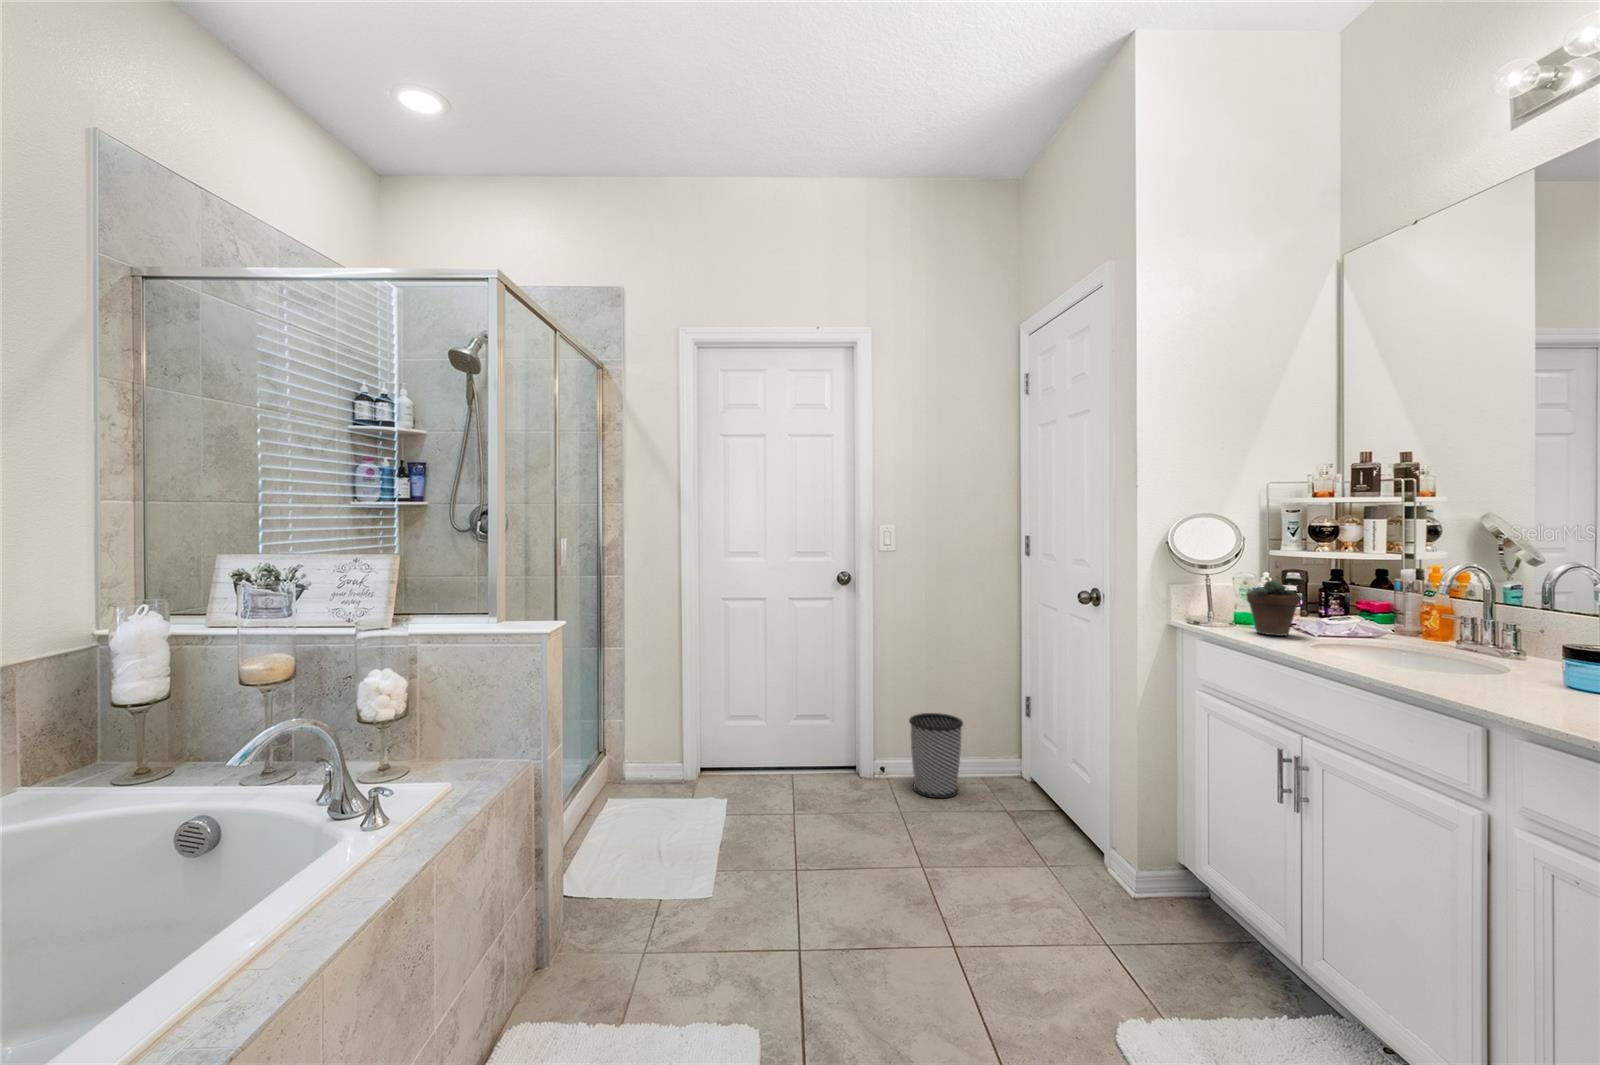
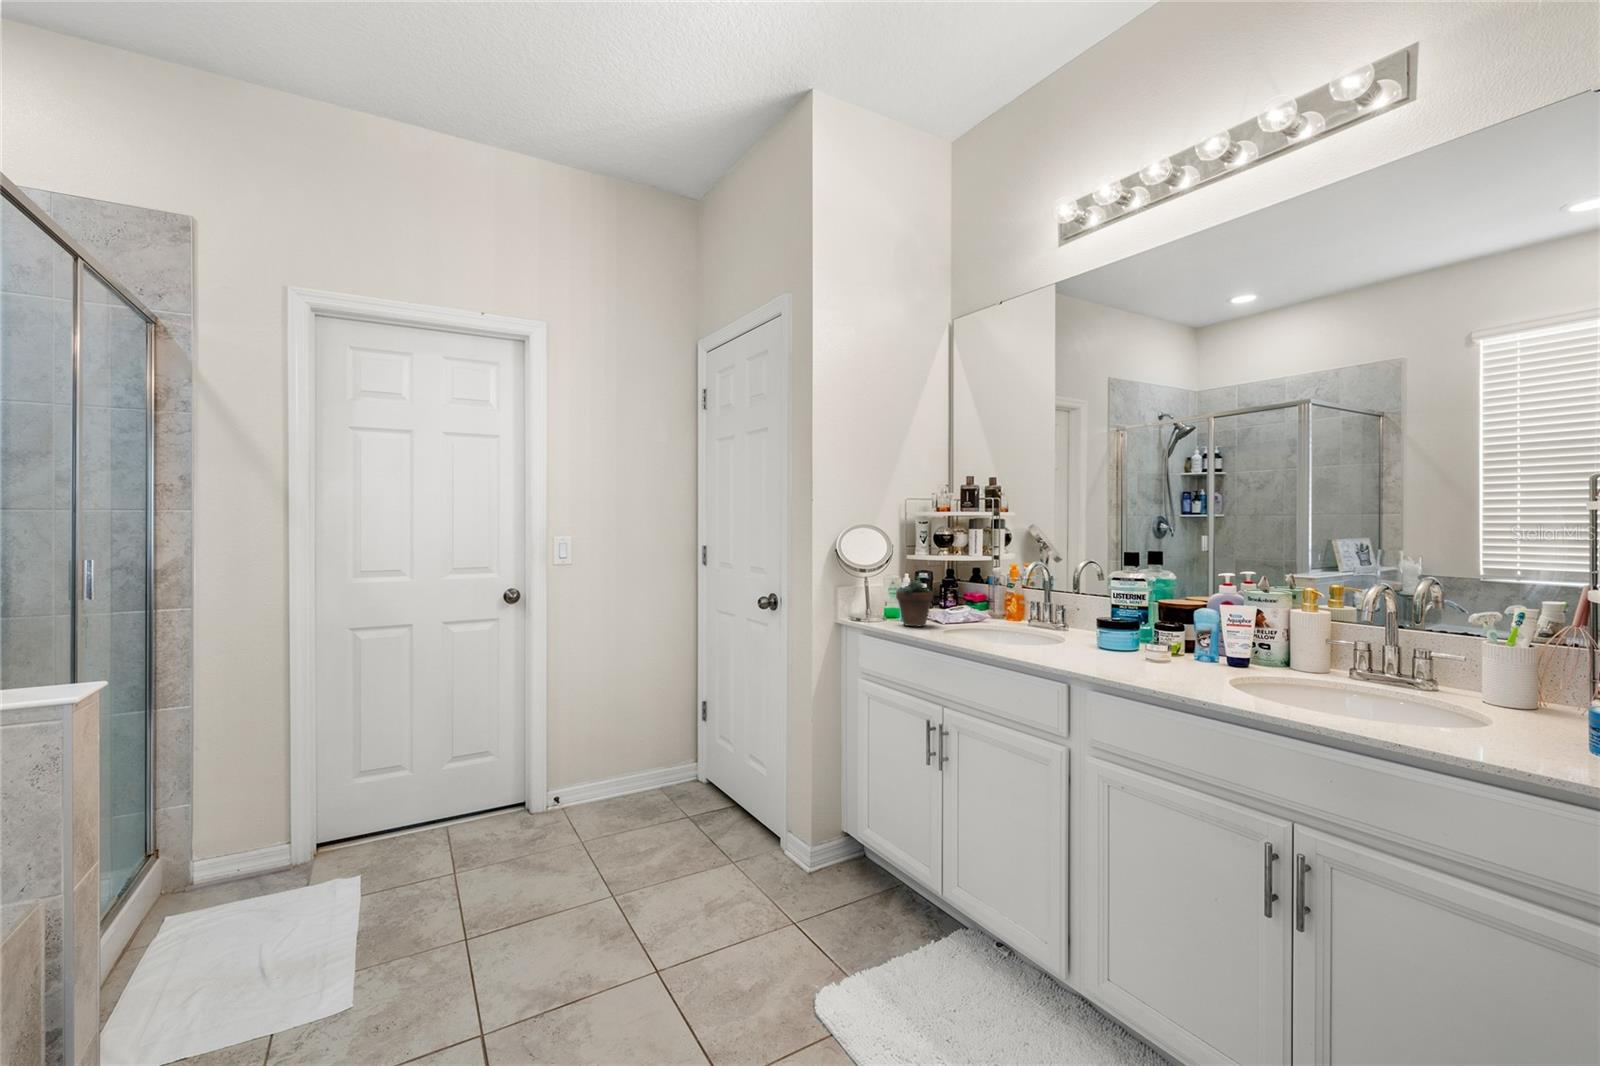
wastebasket: present [909,713,963,798] -> none [587,731,644,821]

